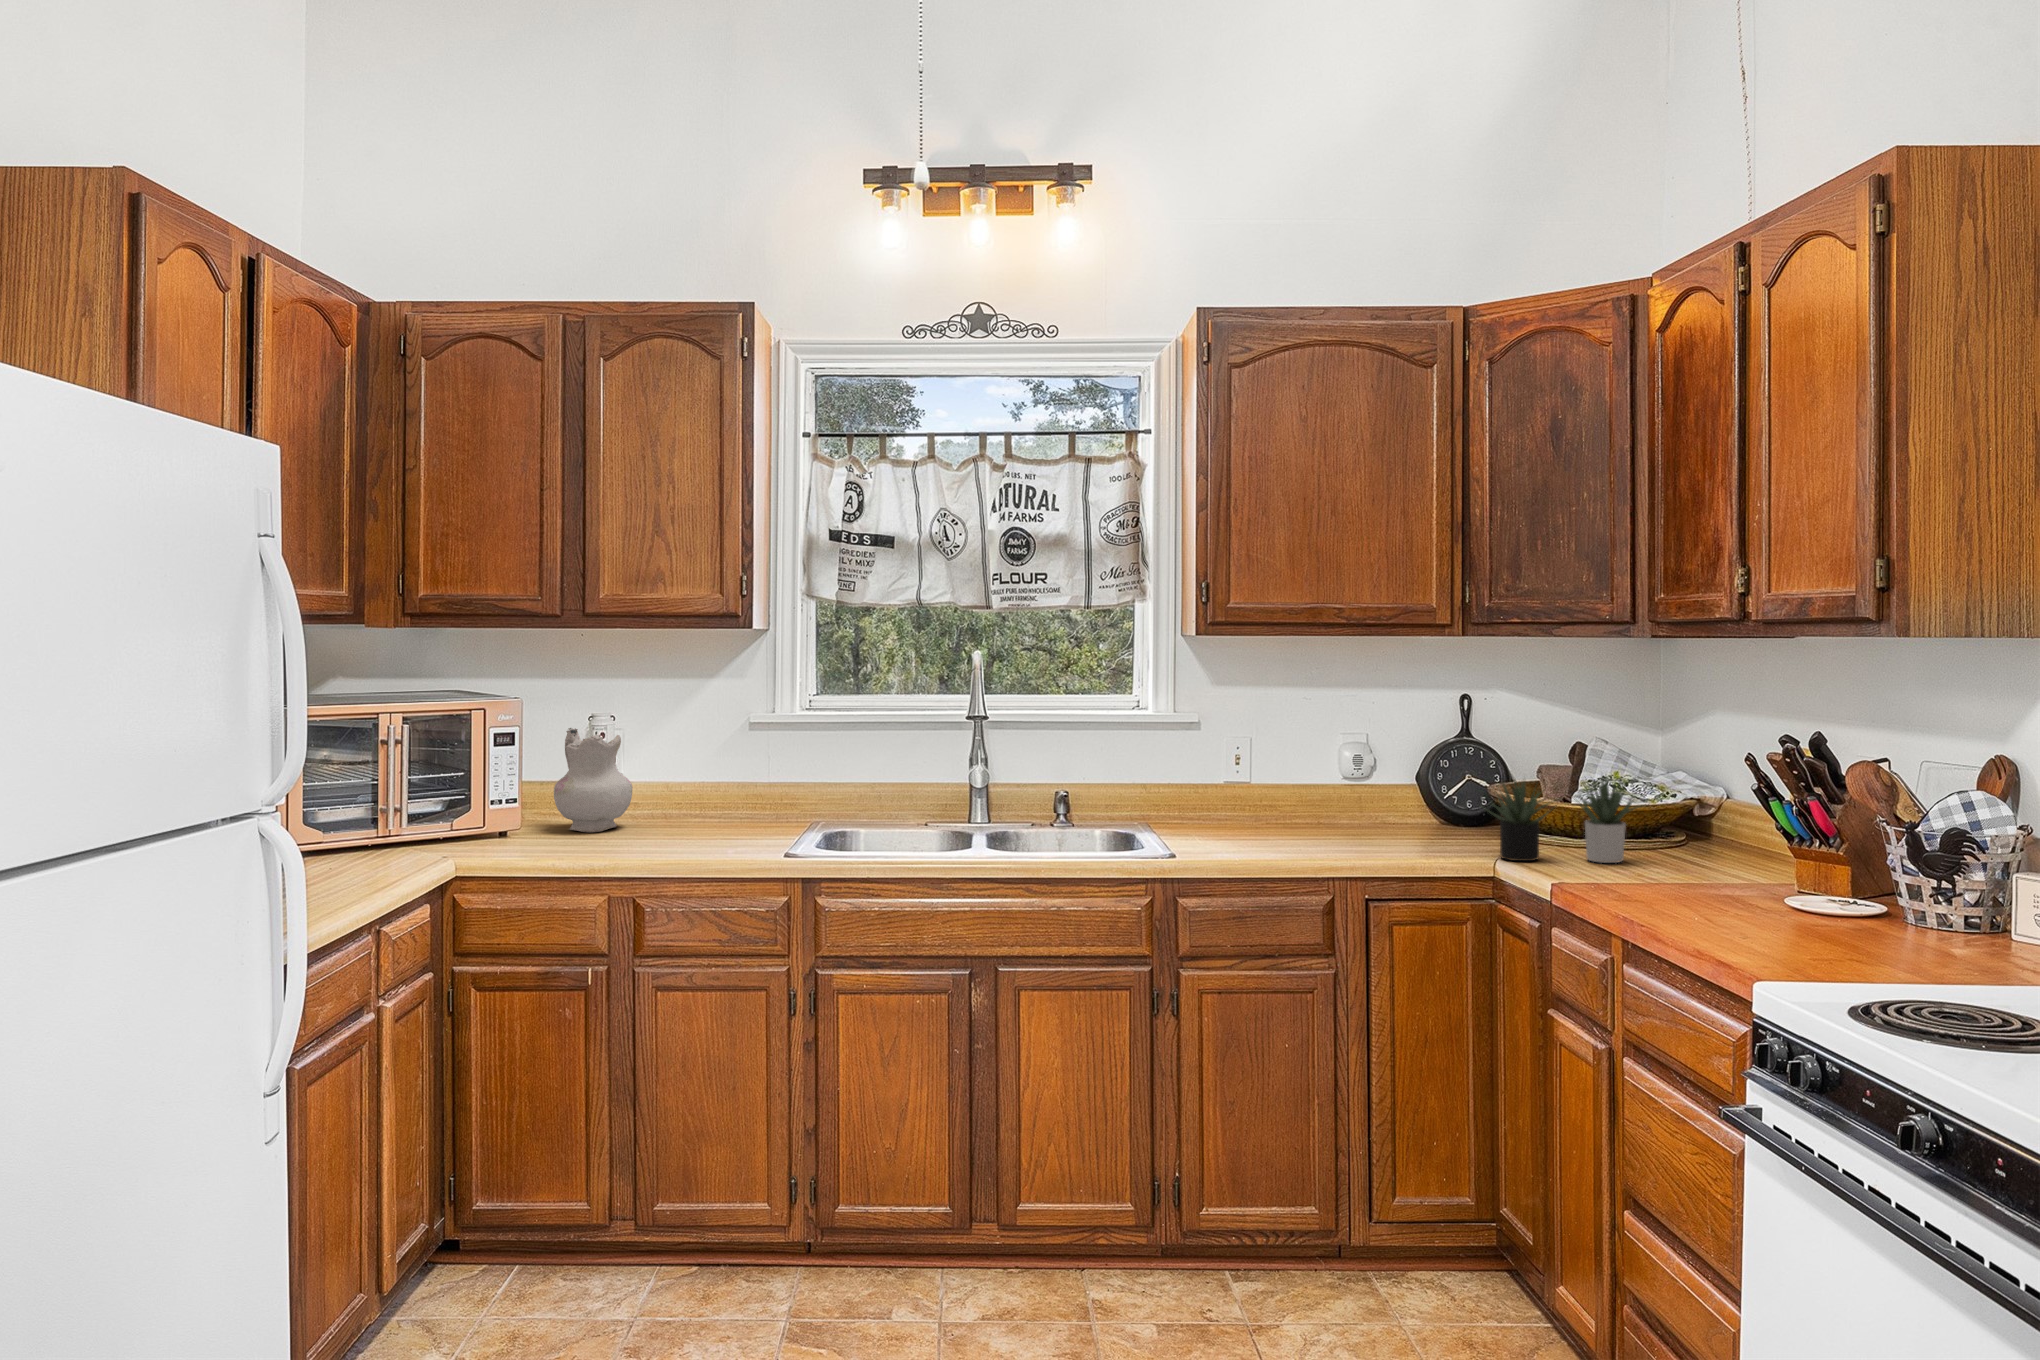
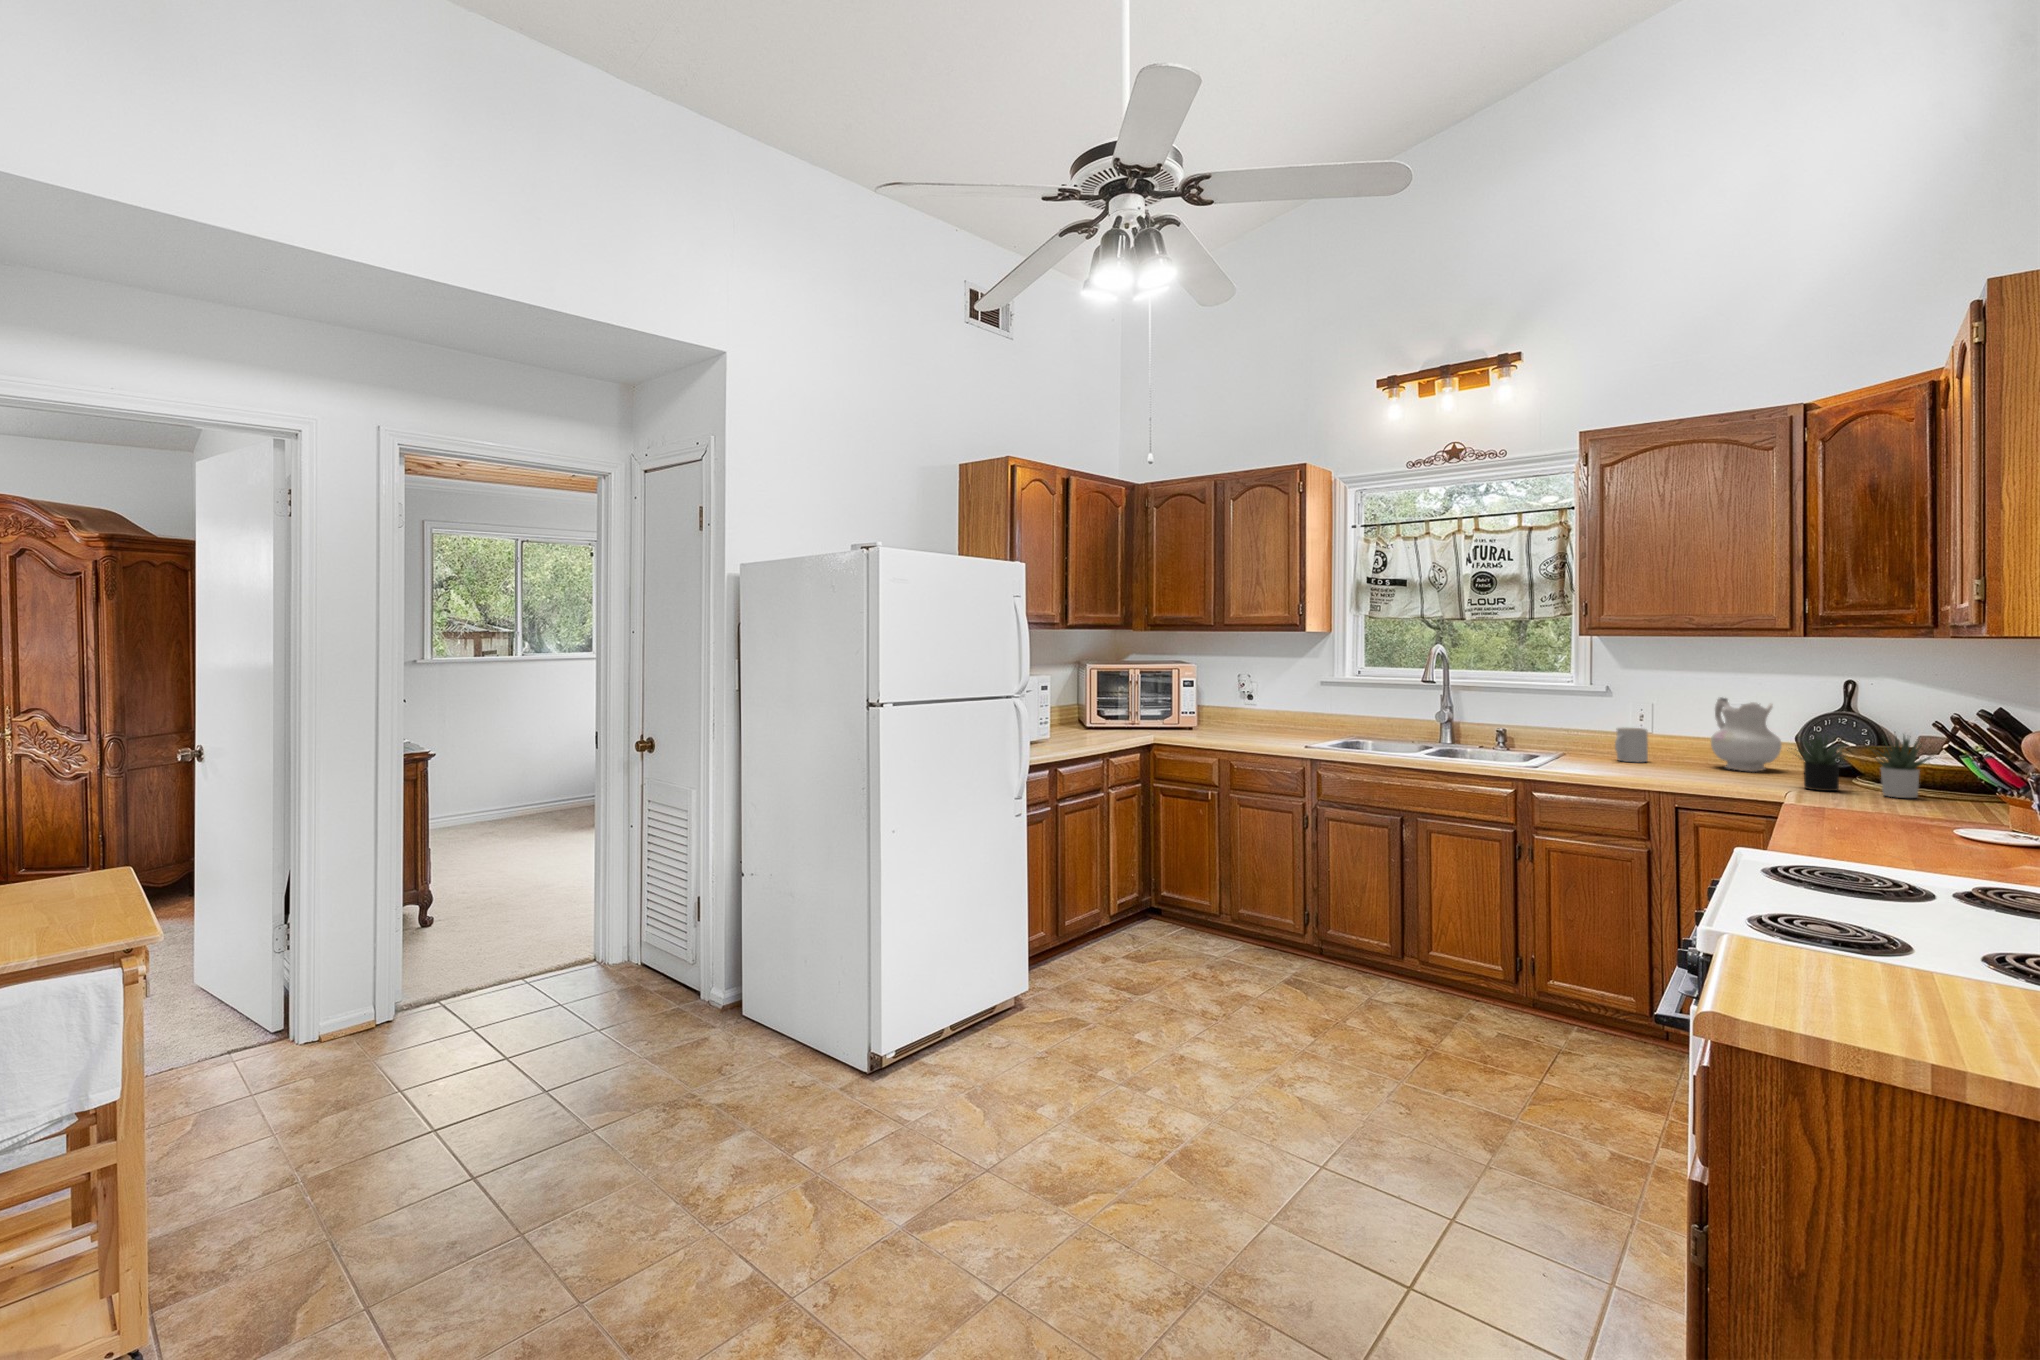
ceramic pitcher: present [554,728,633,832] -> present [1711,697,1782,772]
mug: none [1224,778,1264,832] -> present [1615,728,1648,762]

